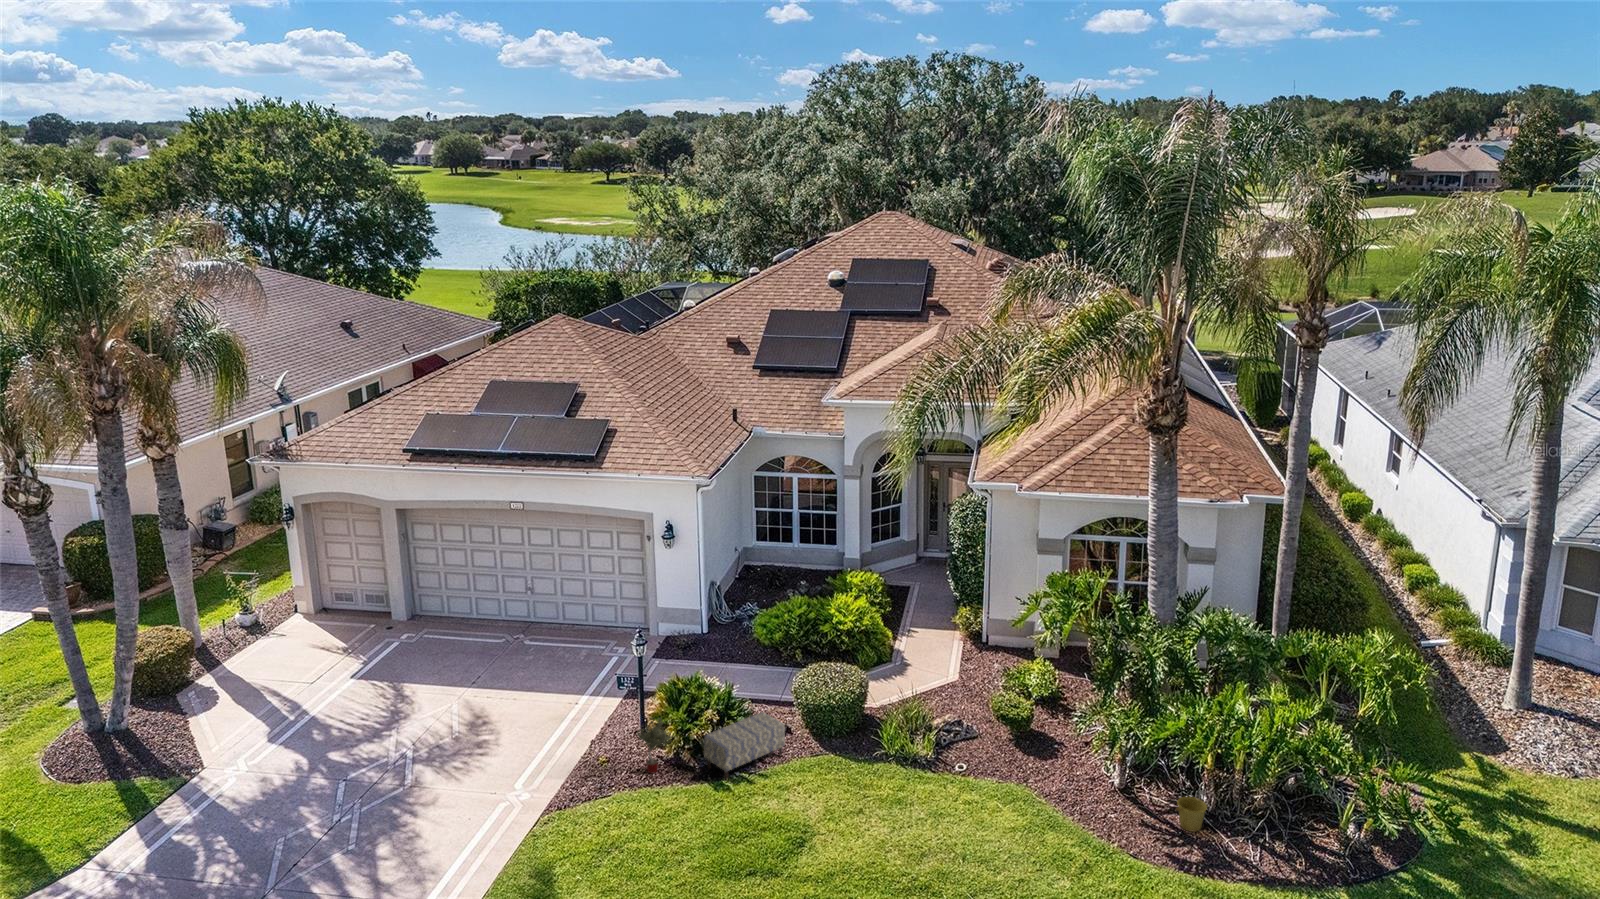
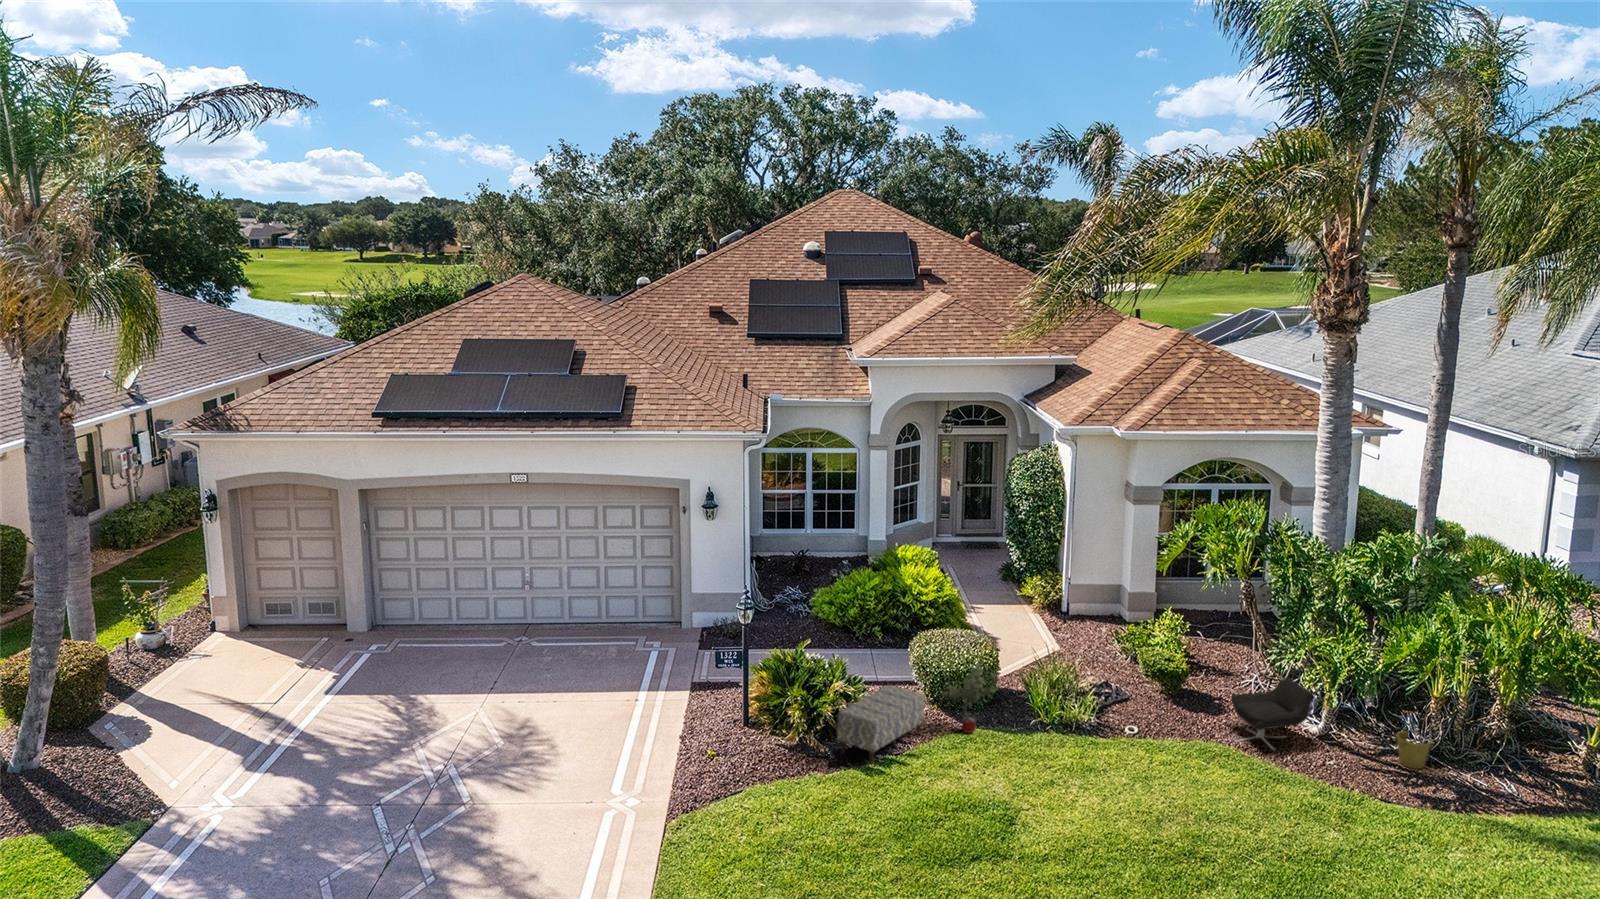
potted tree: present [636,718,672,774] -> present [941,663,998,733]
lounge chair: none [1046,736,1114,800] -> present [1231,677,1313,750]

